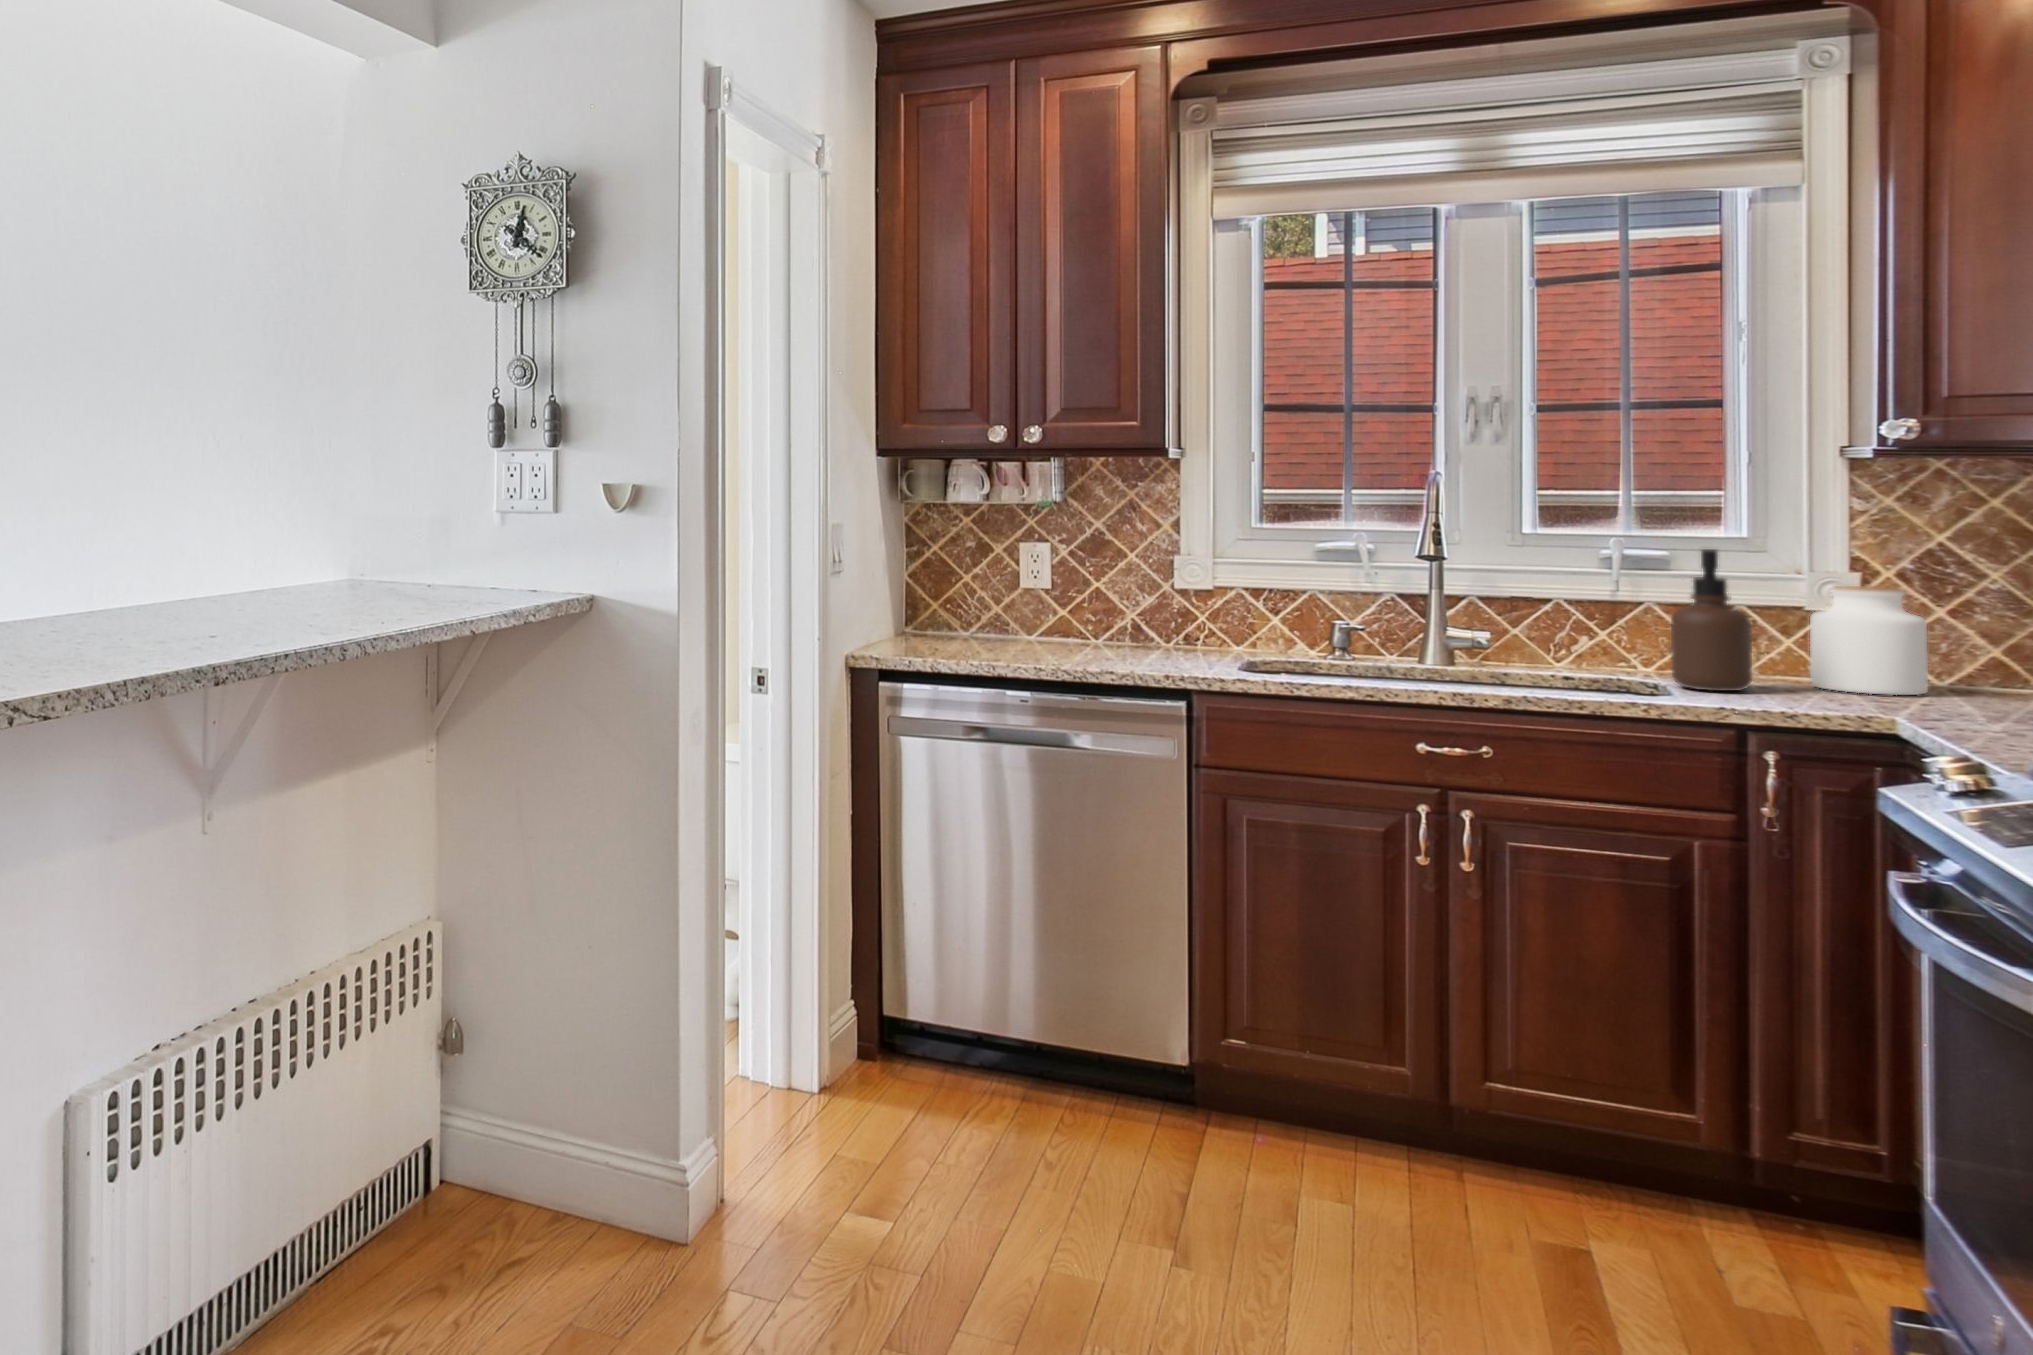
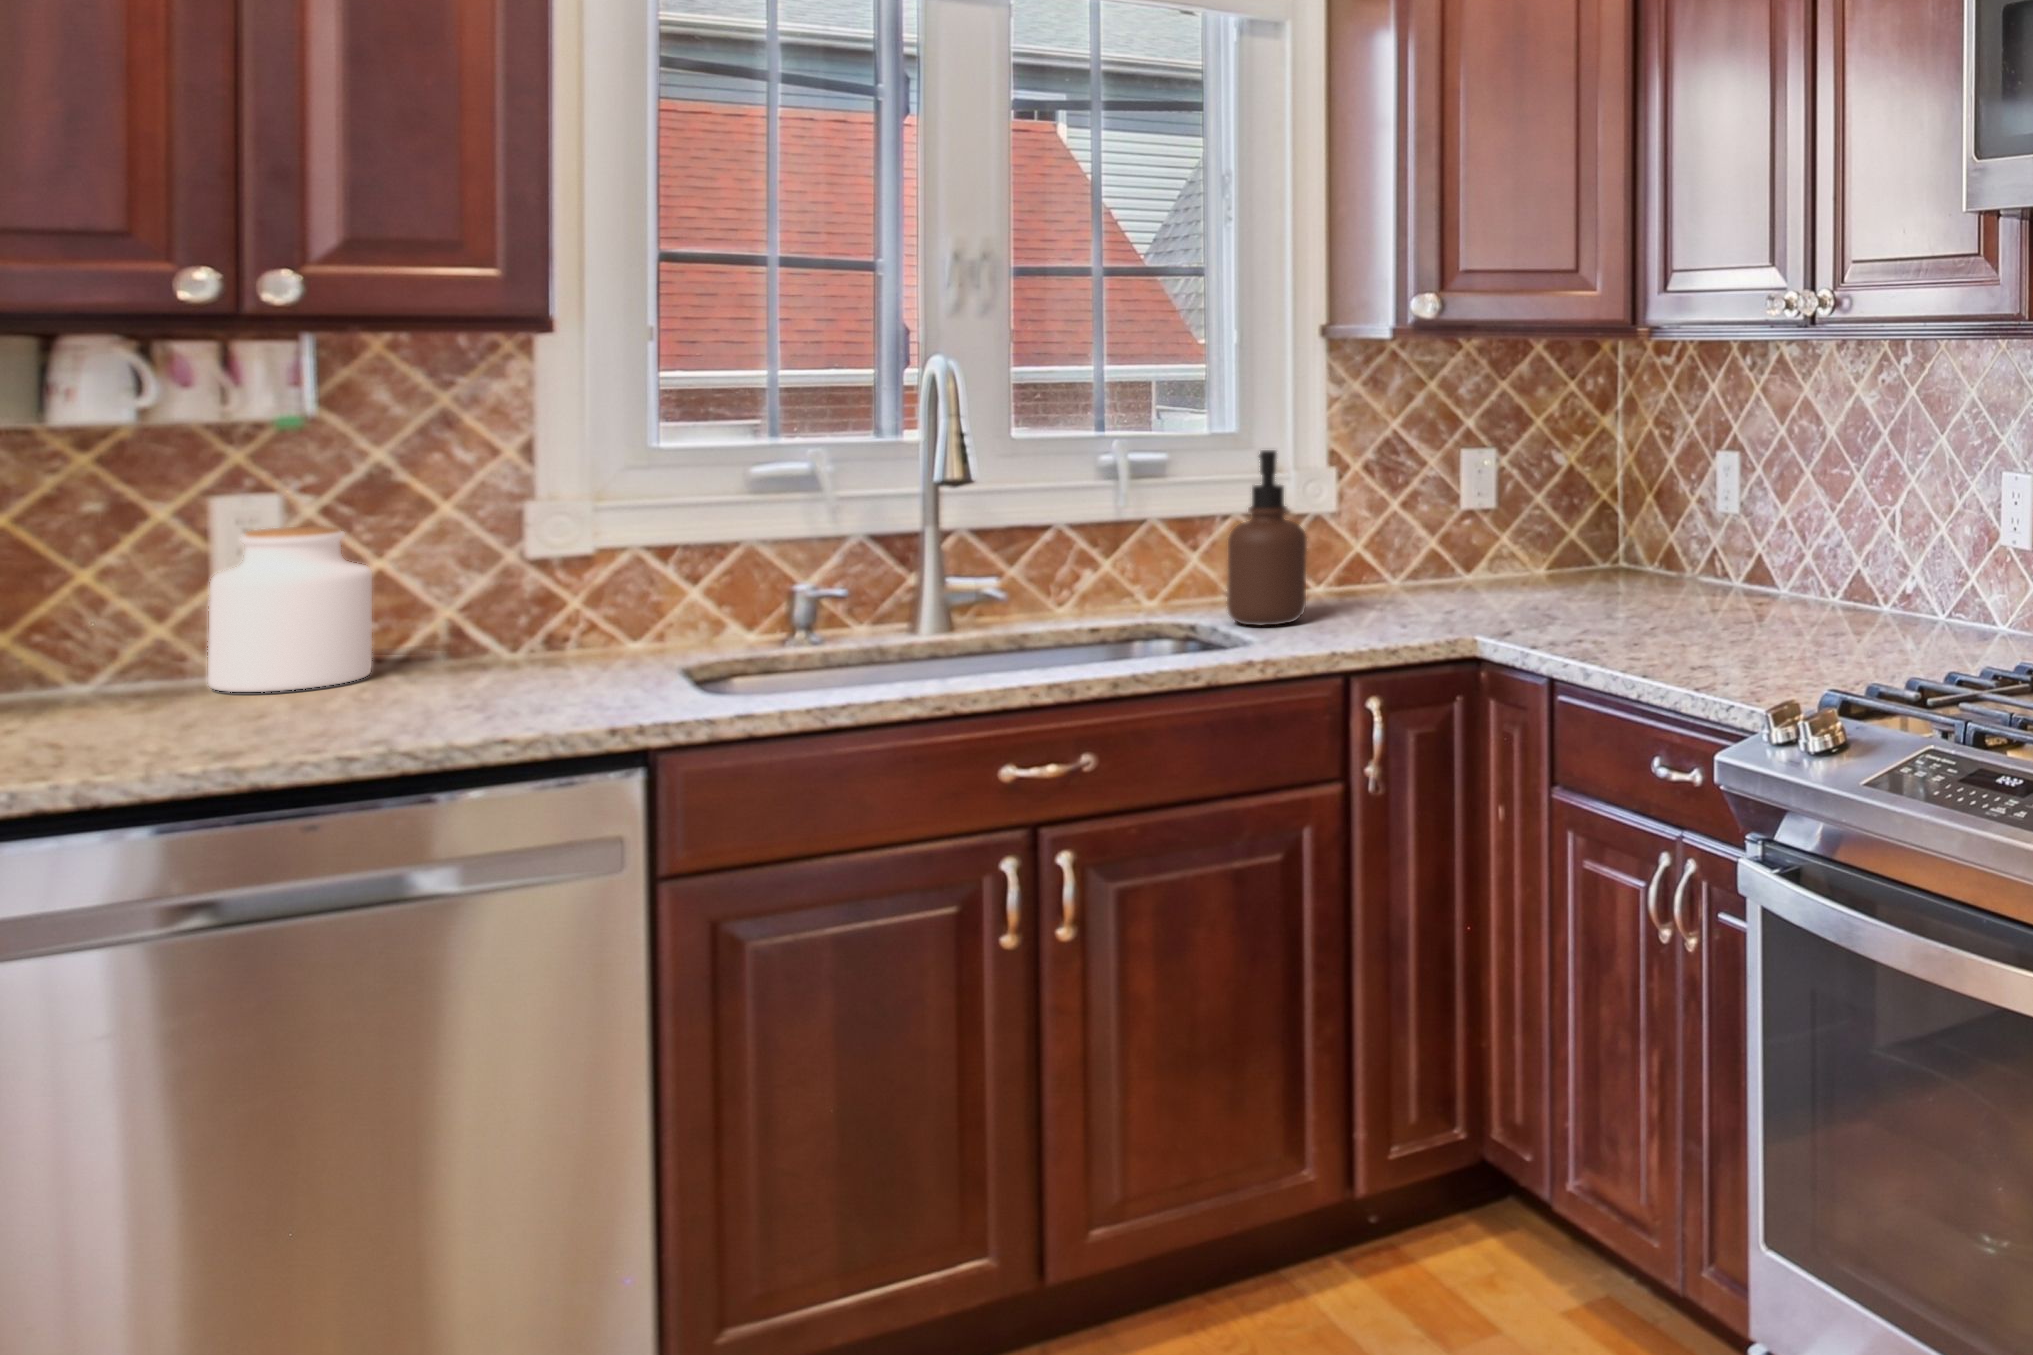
jar: present [1810,586,1928,695] -> present [208,526,372,692]

